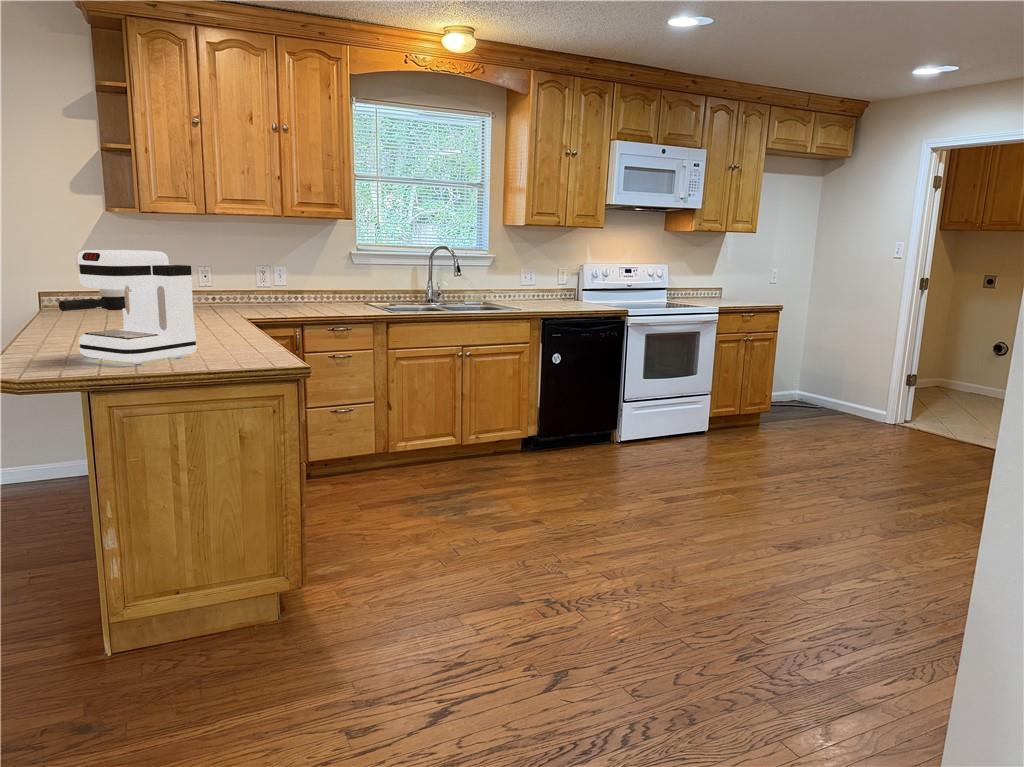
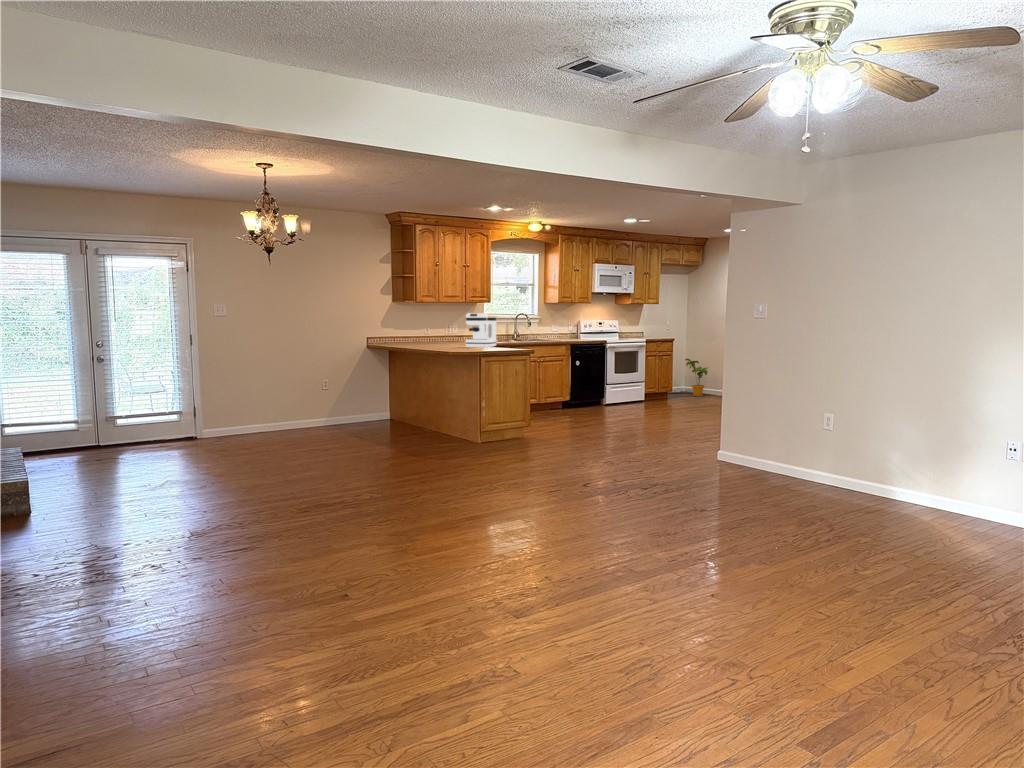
house plant: none [800,343,851,418] -> present [685,359,708,396]

